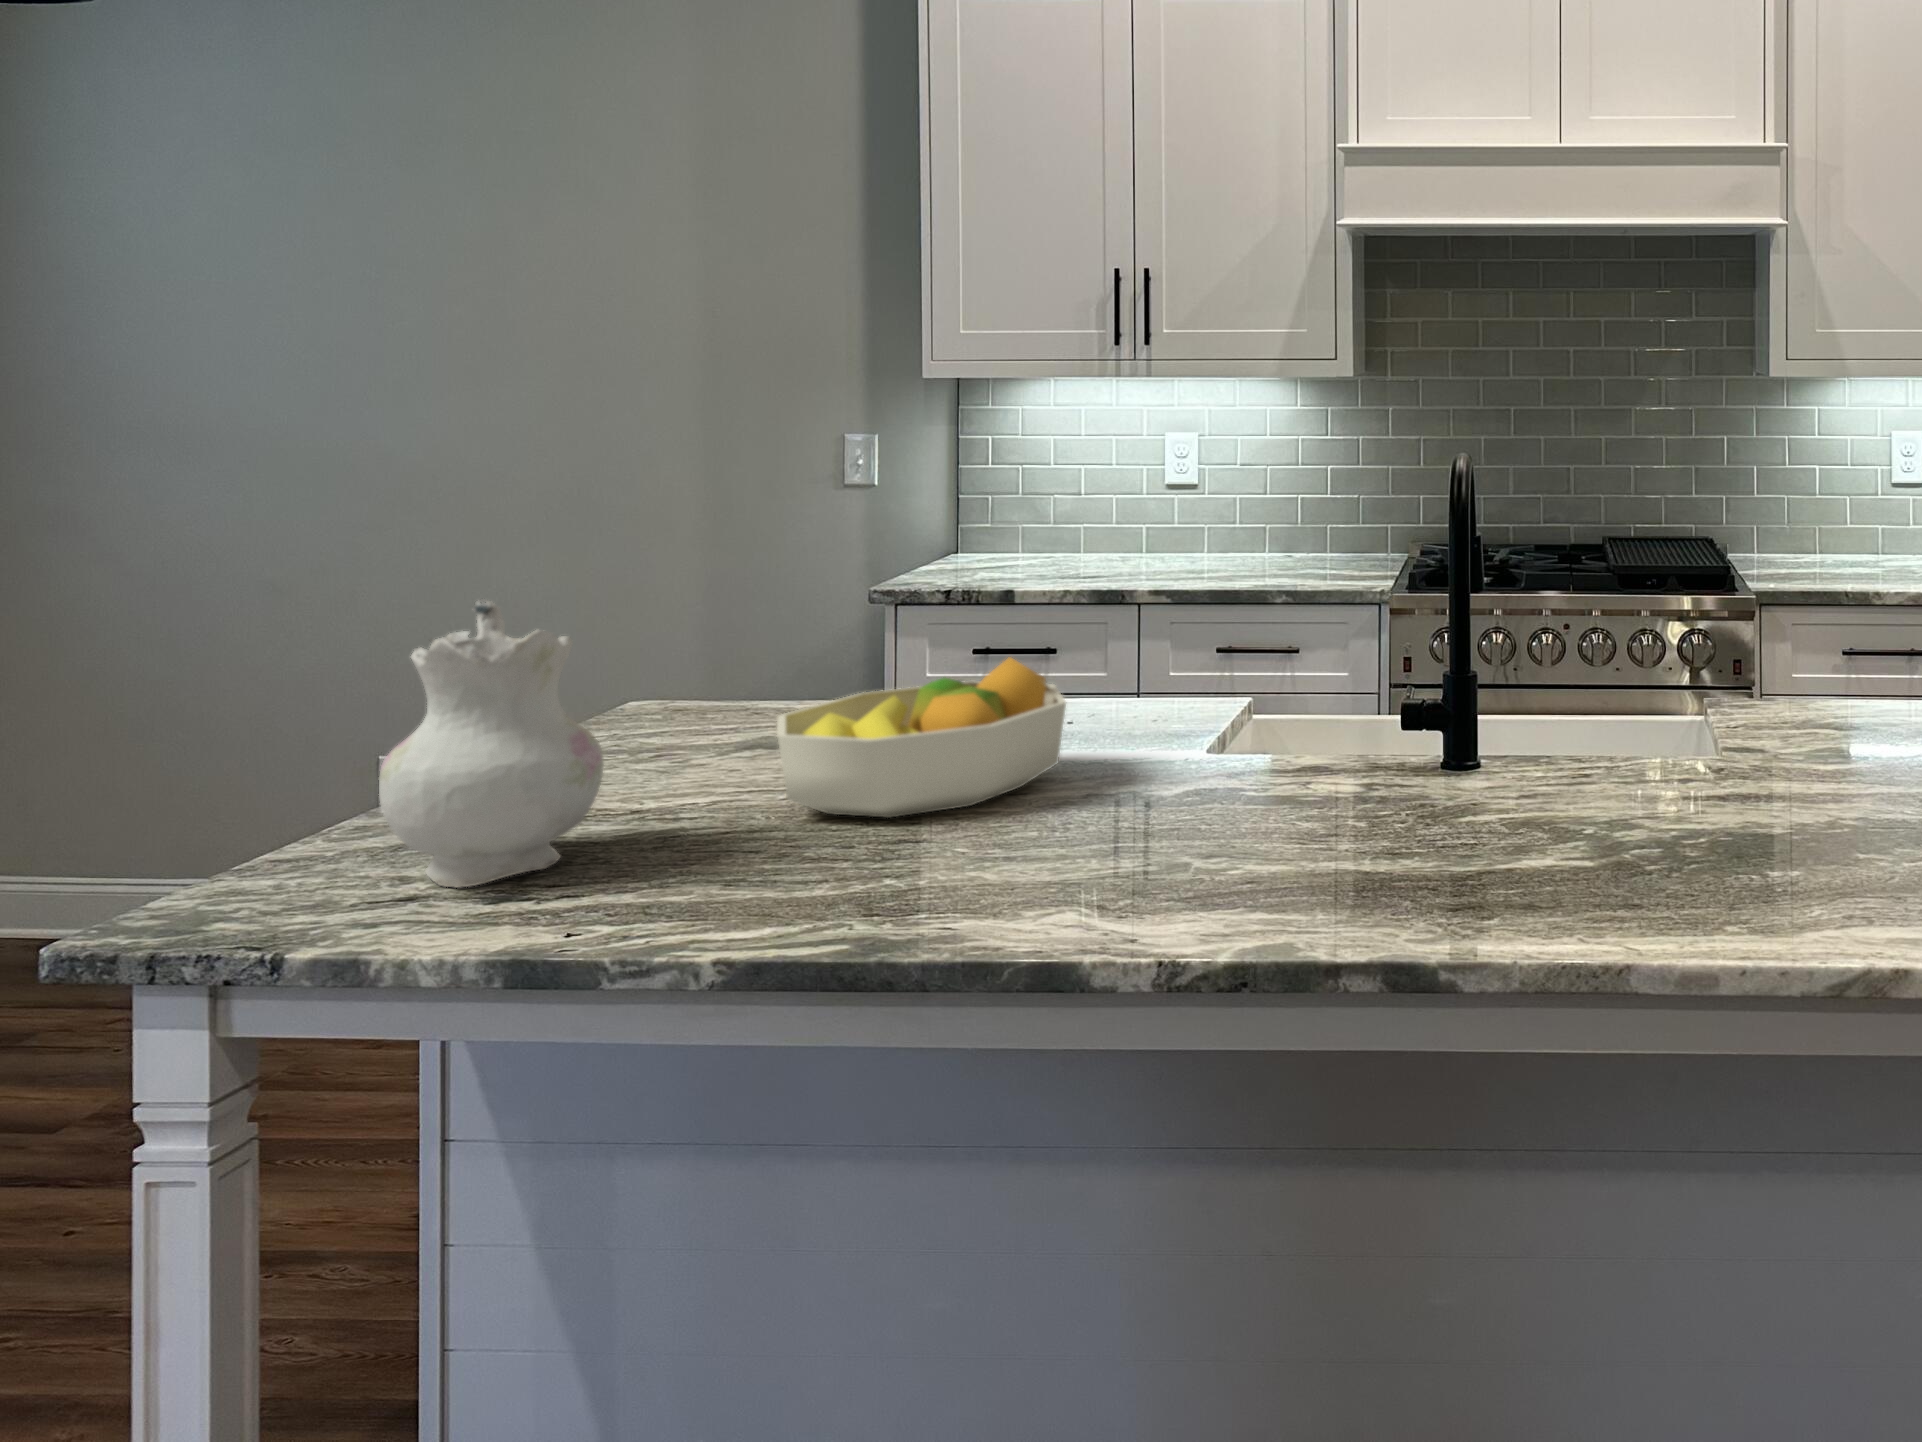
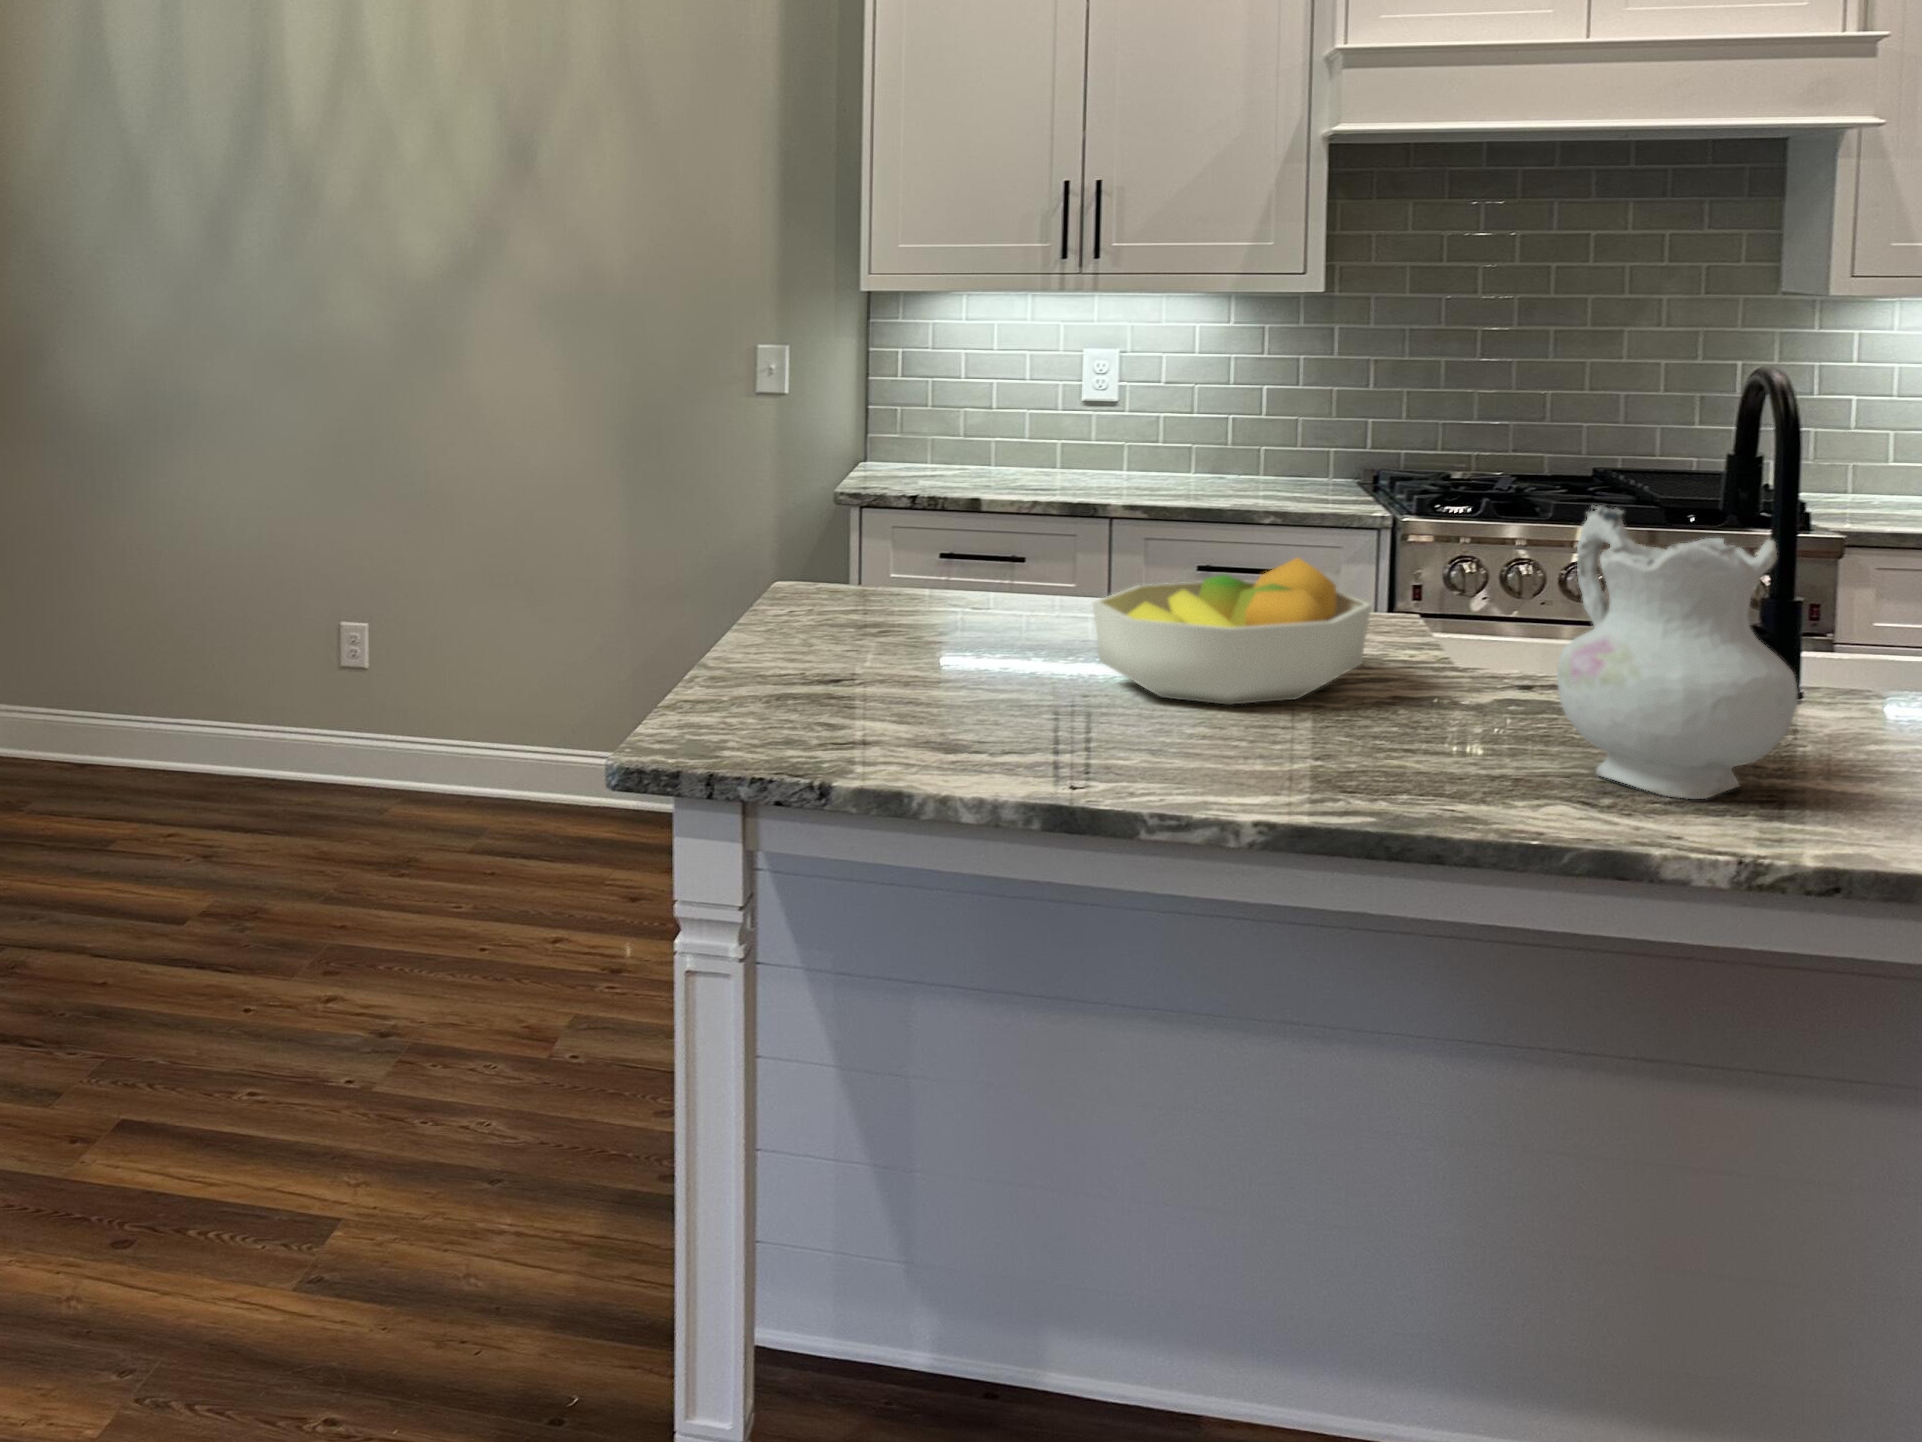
ceramic pitcher: present [379,600,604,888] -> present [1557,505,1798,799]

